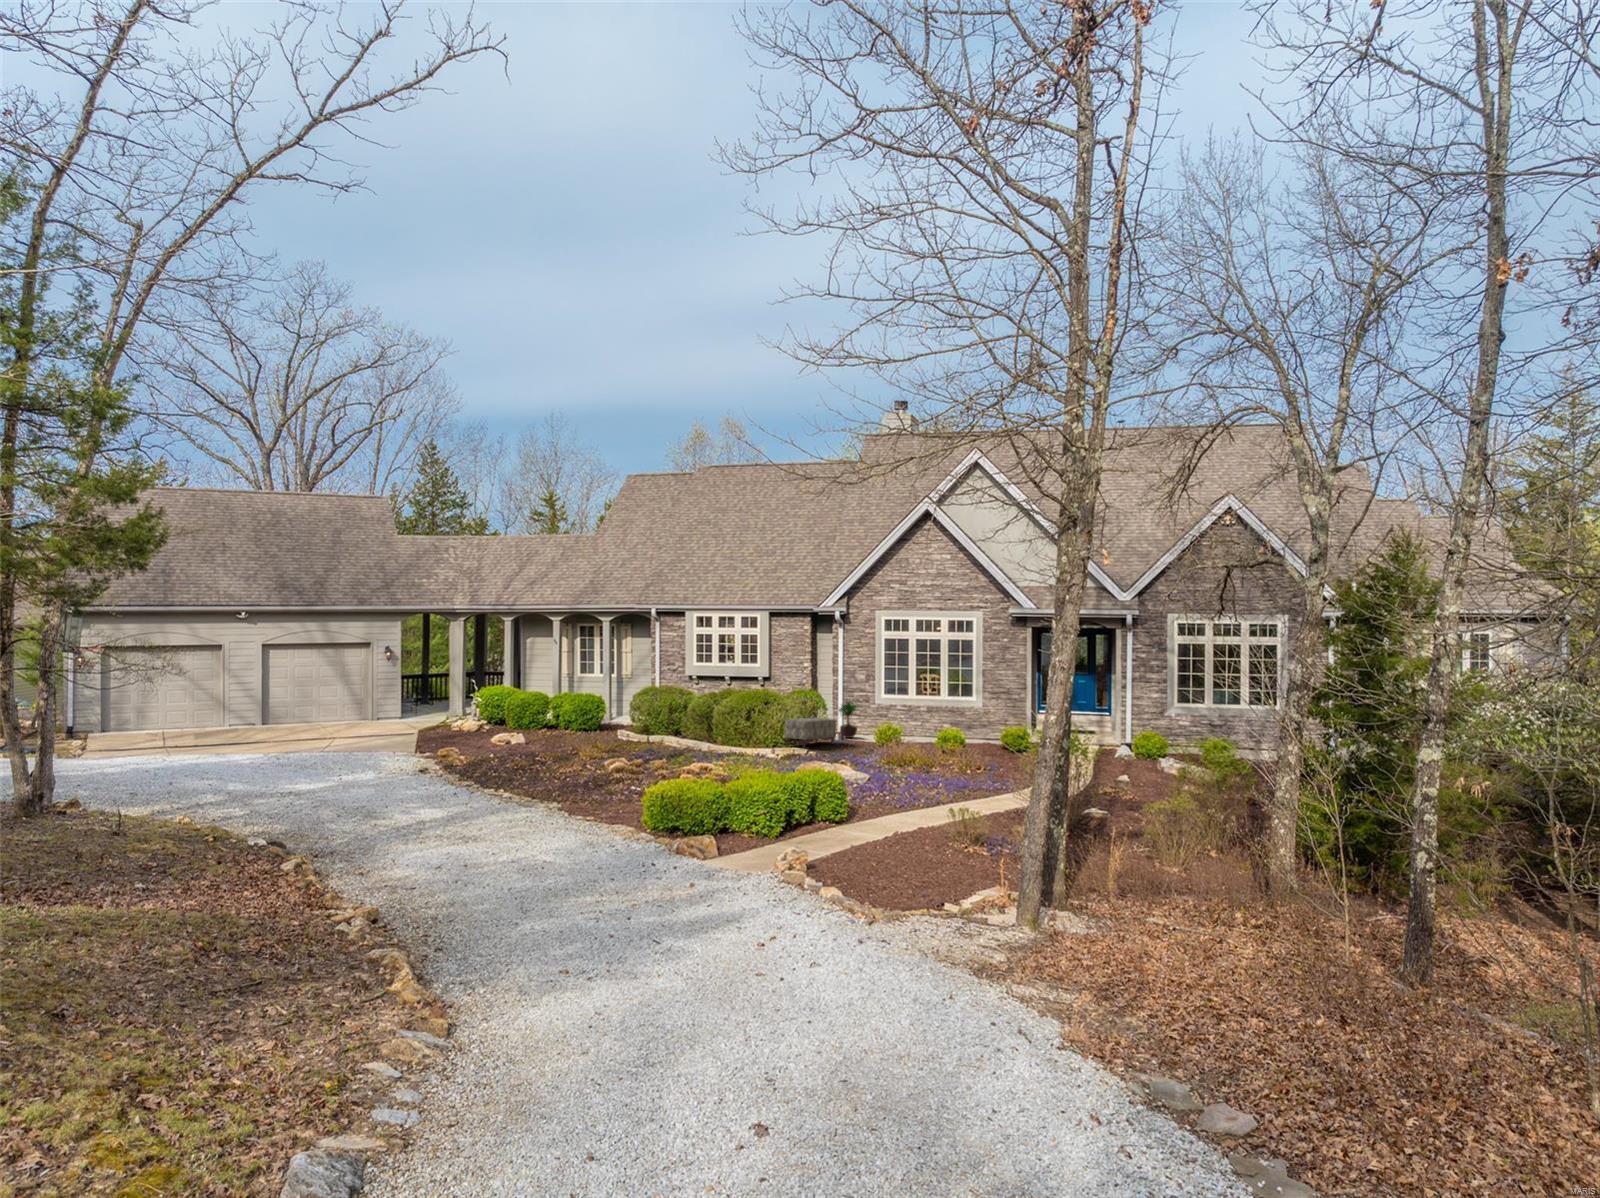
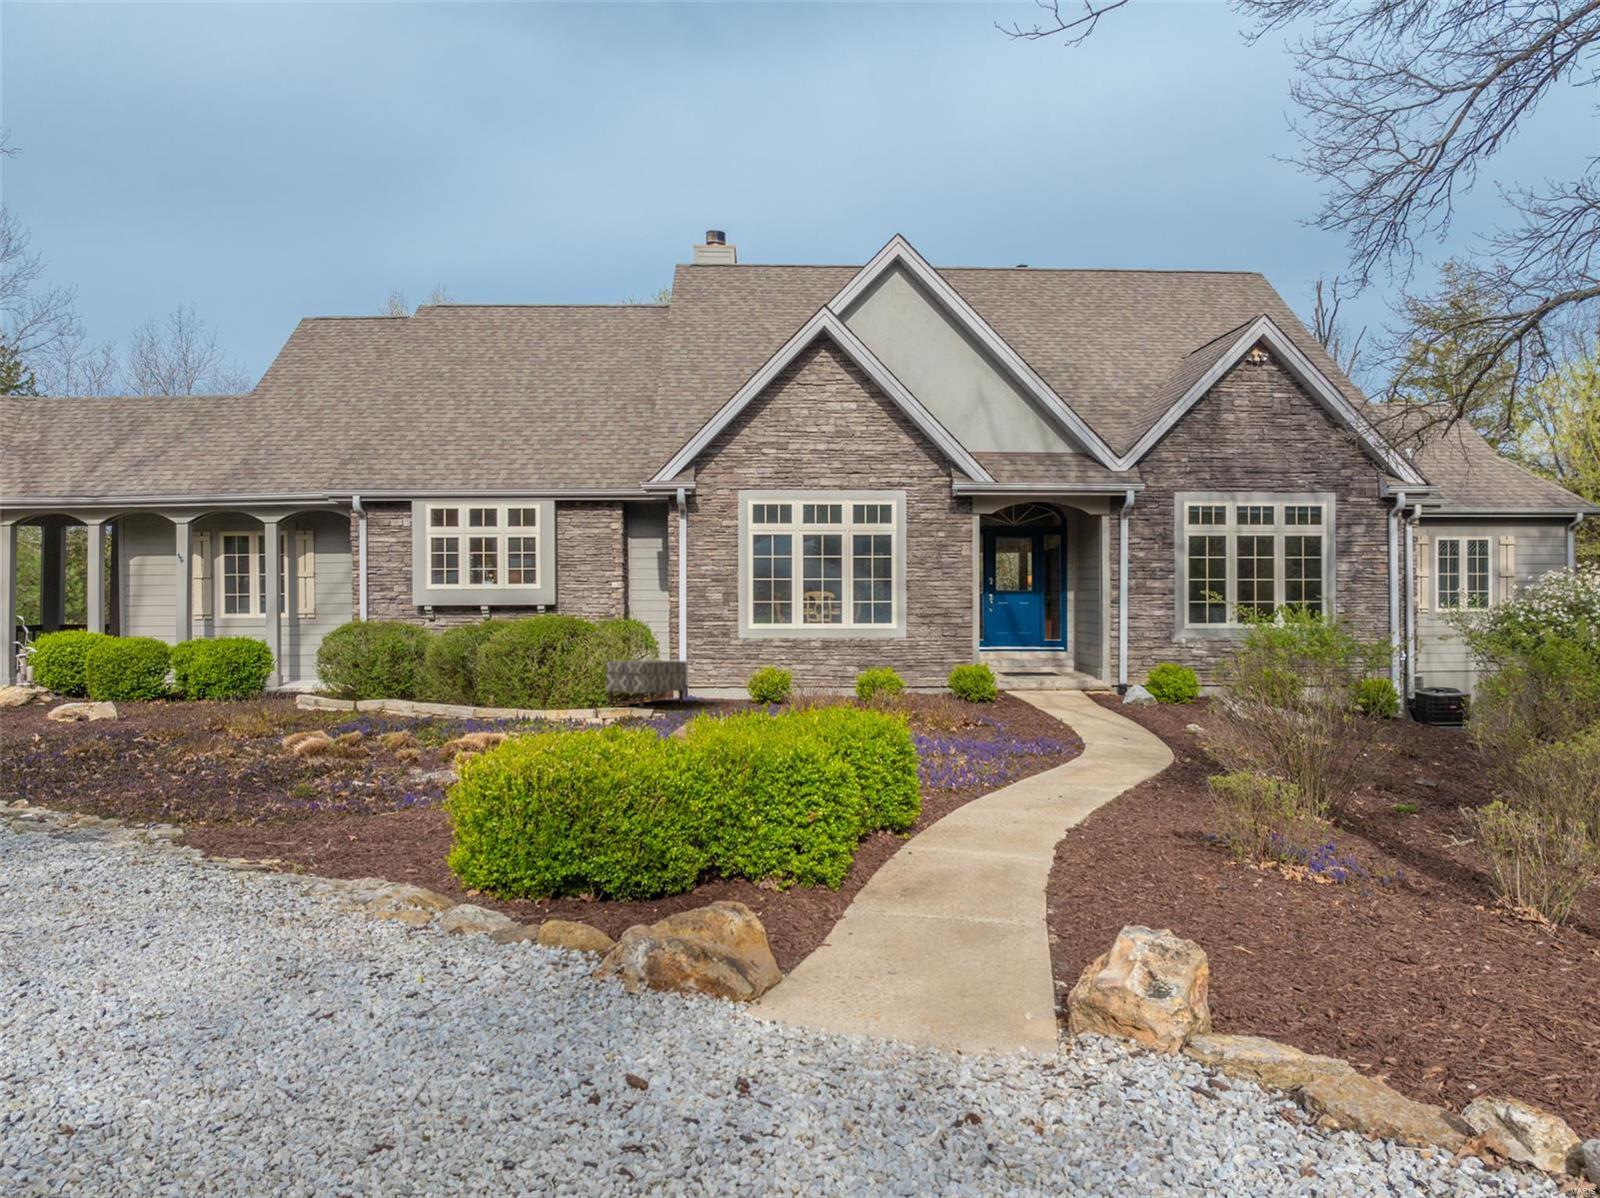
potted tree: present [839,702,857,738] -> none [678,630,716,695]

